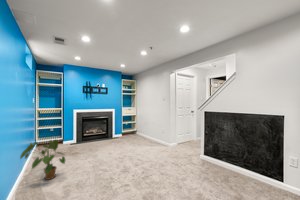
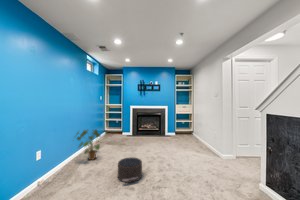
pouf: none [98,161,129,187] -> present [118,157,142,183]

